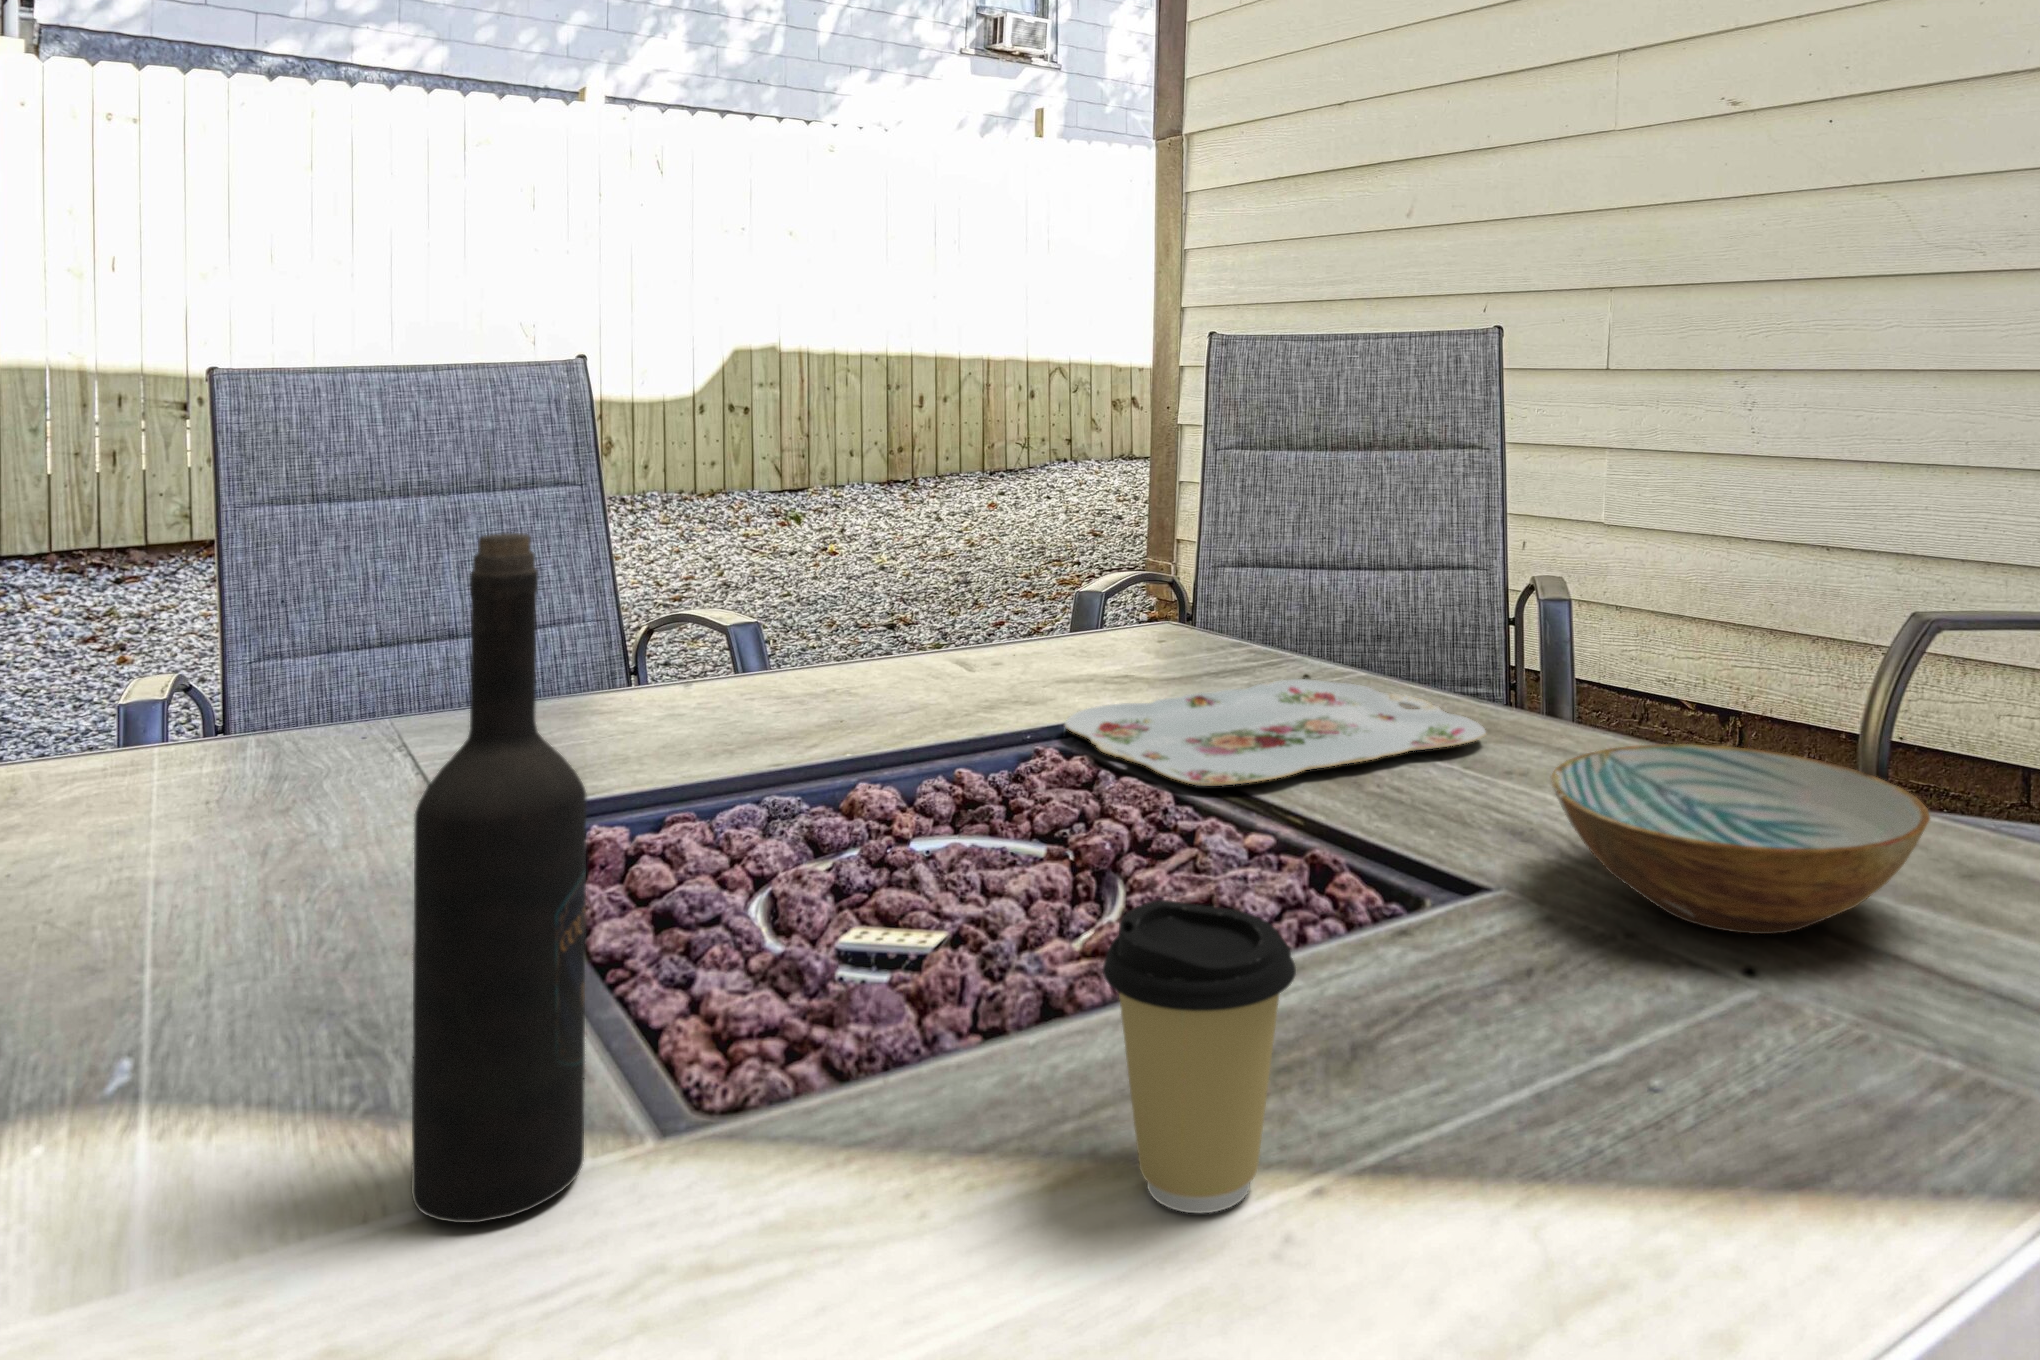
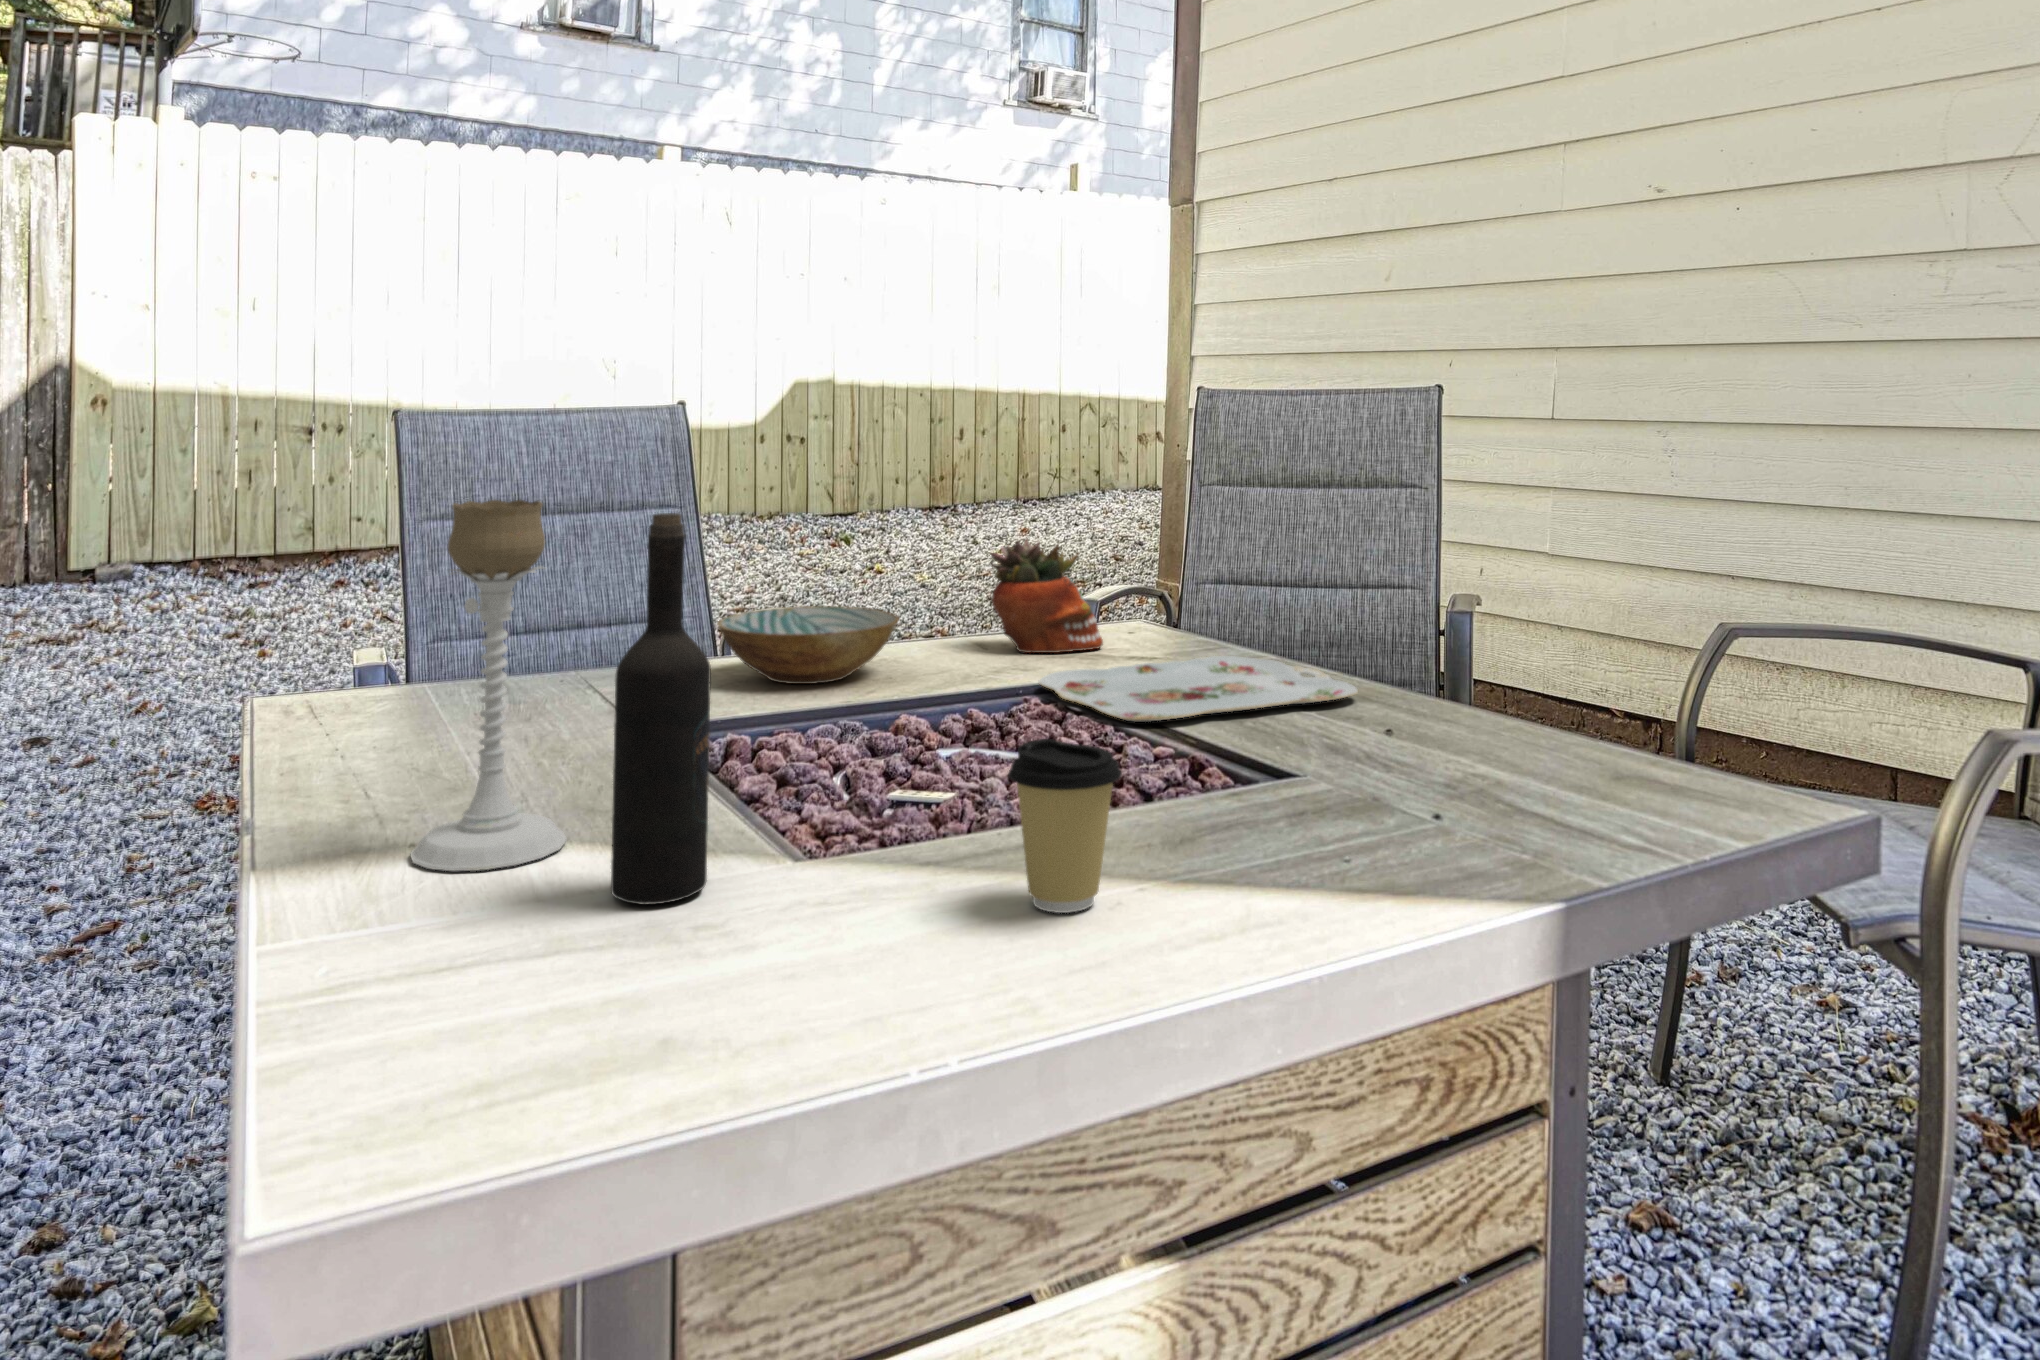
candle holder: none [85,508,363,1143] -> present [410,500,567,871]
succulent planter: none [986,530,1132,677] -> present [990,538,1103,653]
bowl: present [1551,744,1930,934] -> present [718,606,899,684]

